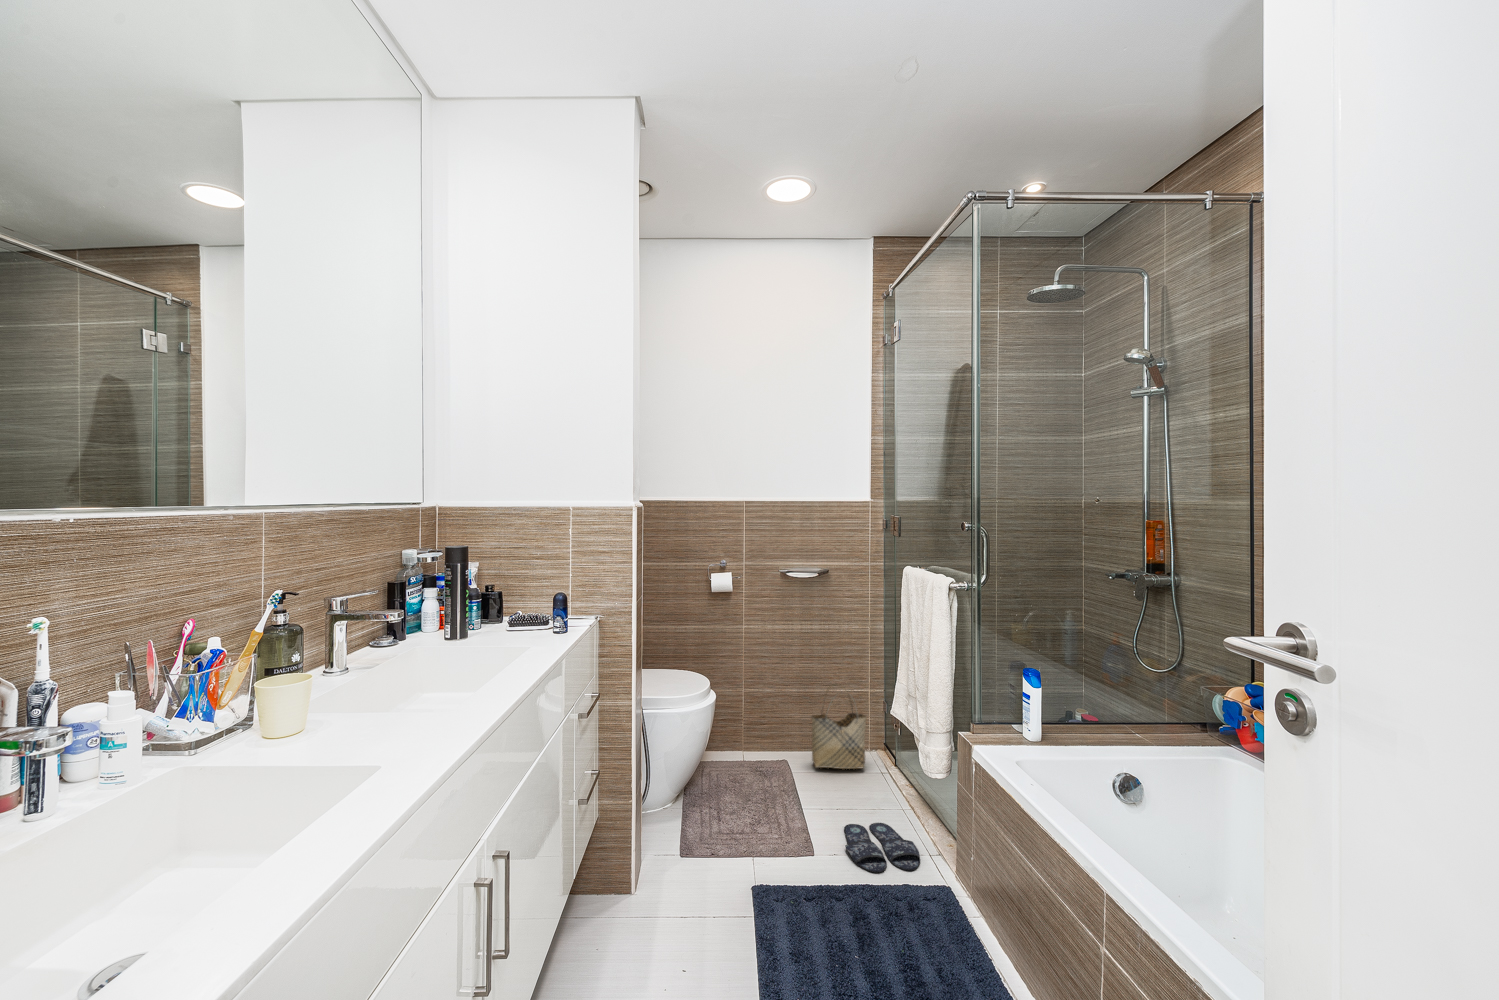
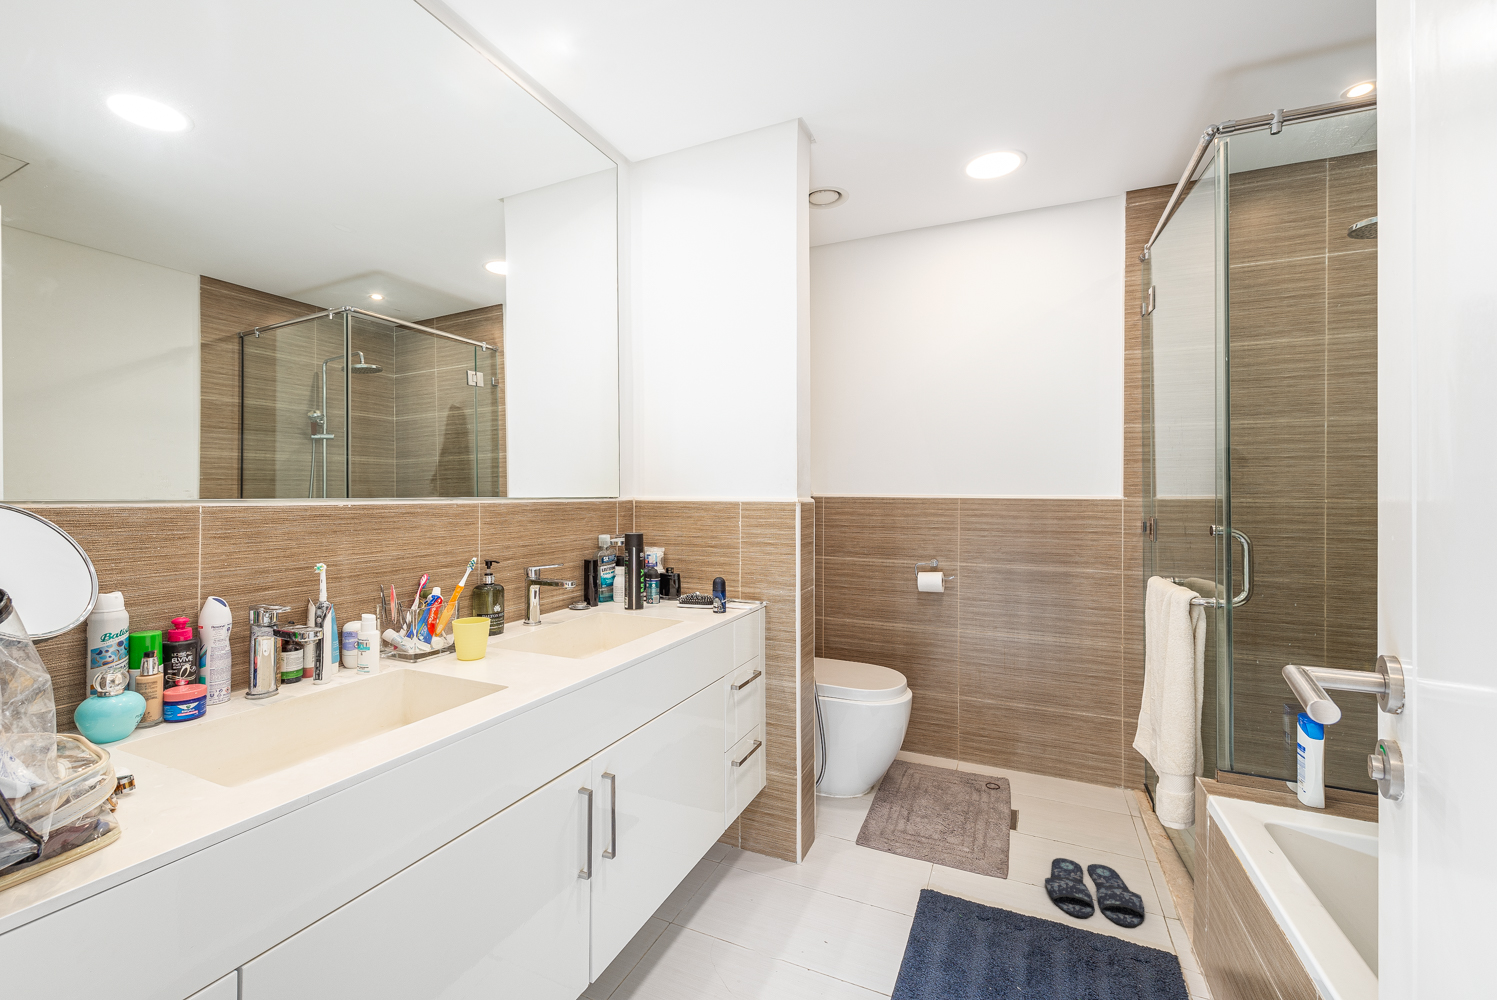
woven basket: present [811,685,866,769] -> none [1035,698,1111,802]

